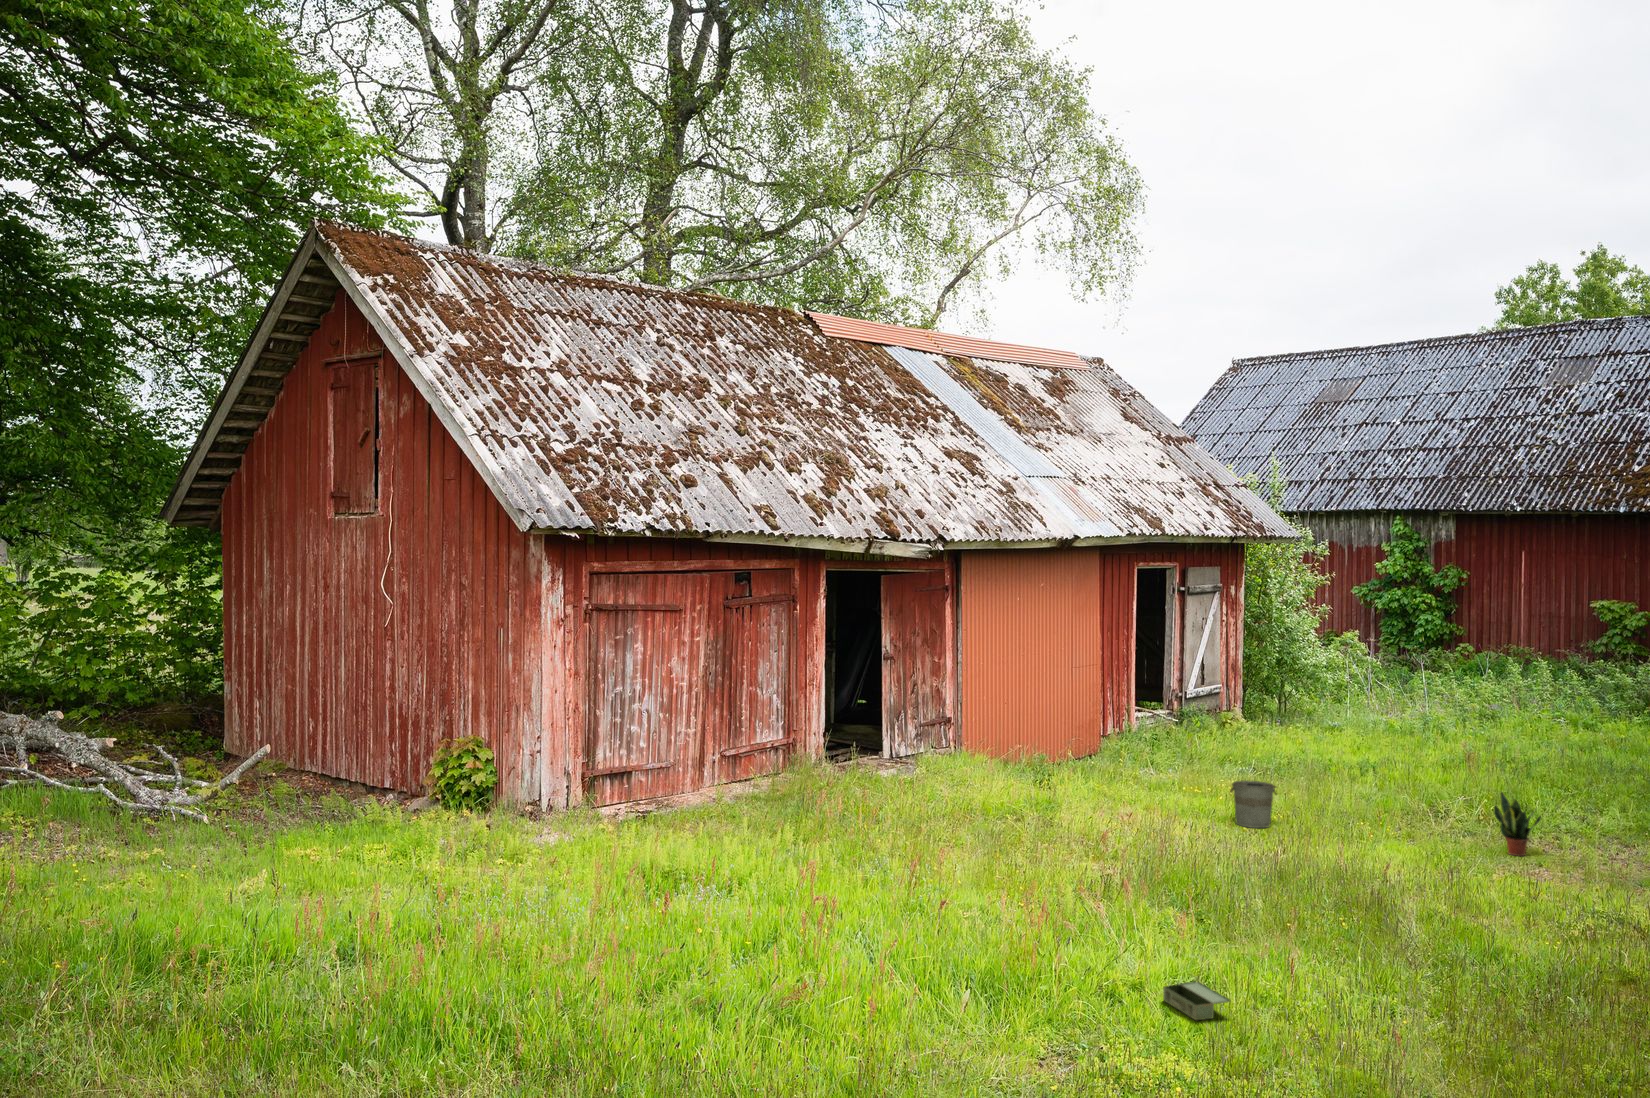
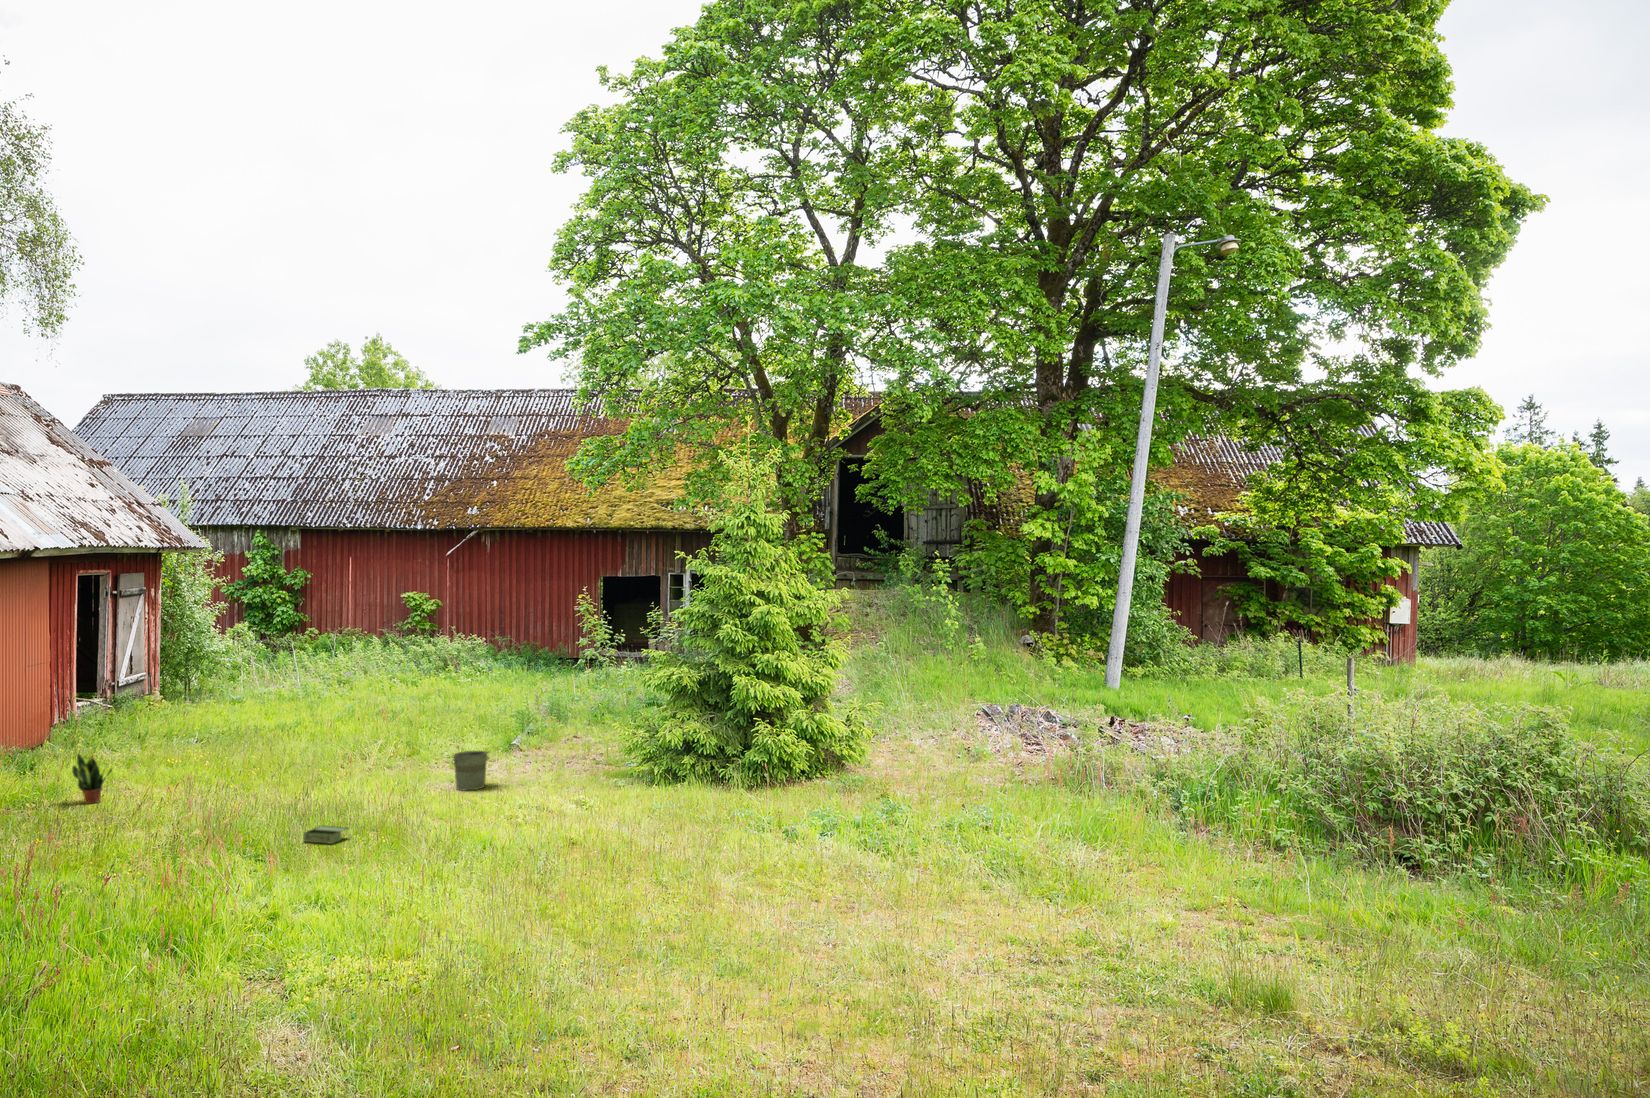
bucket: present [1230,781,1276,828] -> present [452,751,489,790]
potted plant: present [1494,792,1541,856] -> present [72,754,112,804]

